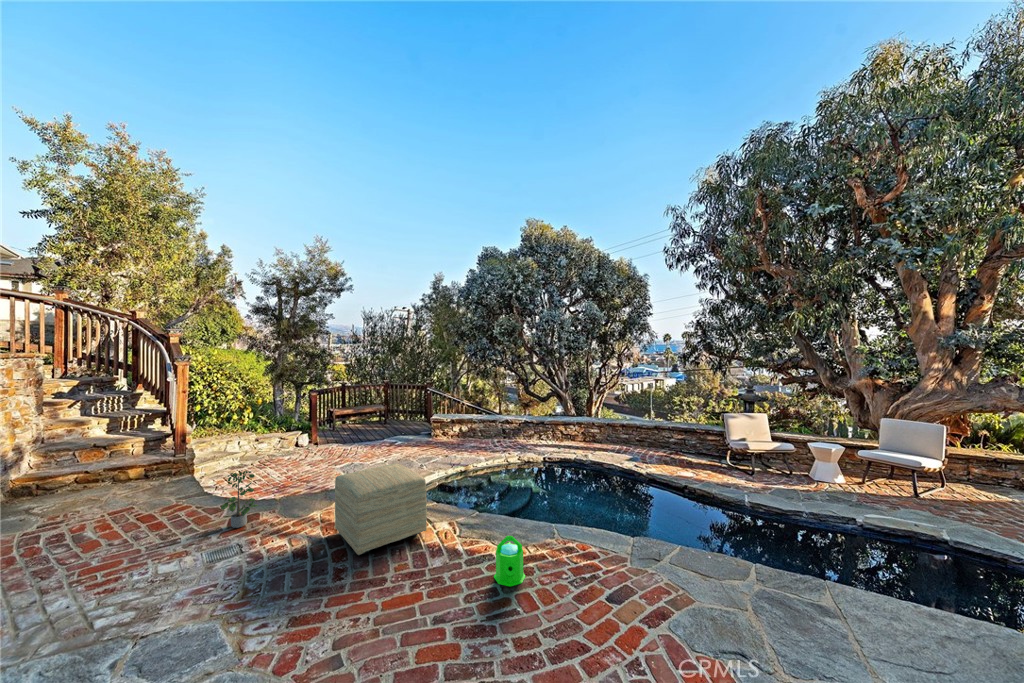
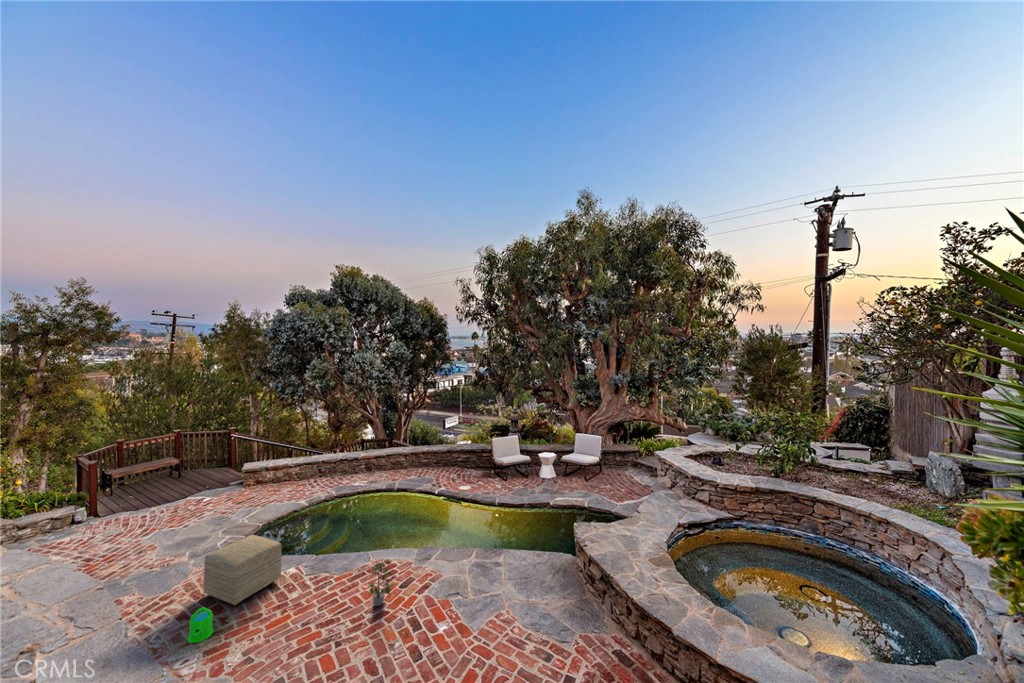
potted plant: present [221,470,259,528] -> present [369,560,394,606]
watering can: present [494,536,526,587] -> present [187,607,214,643]

